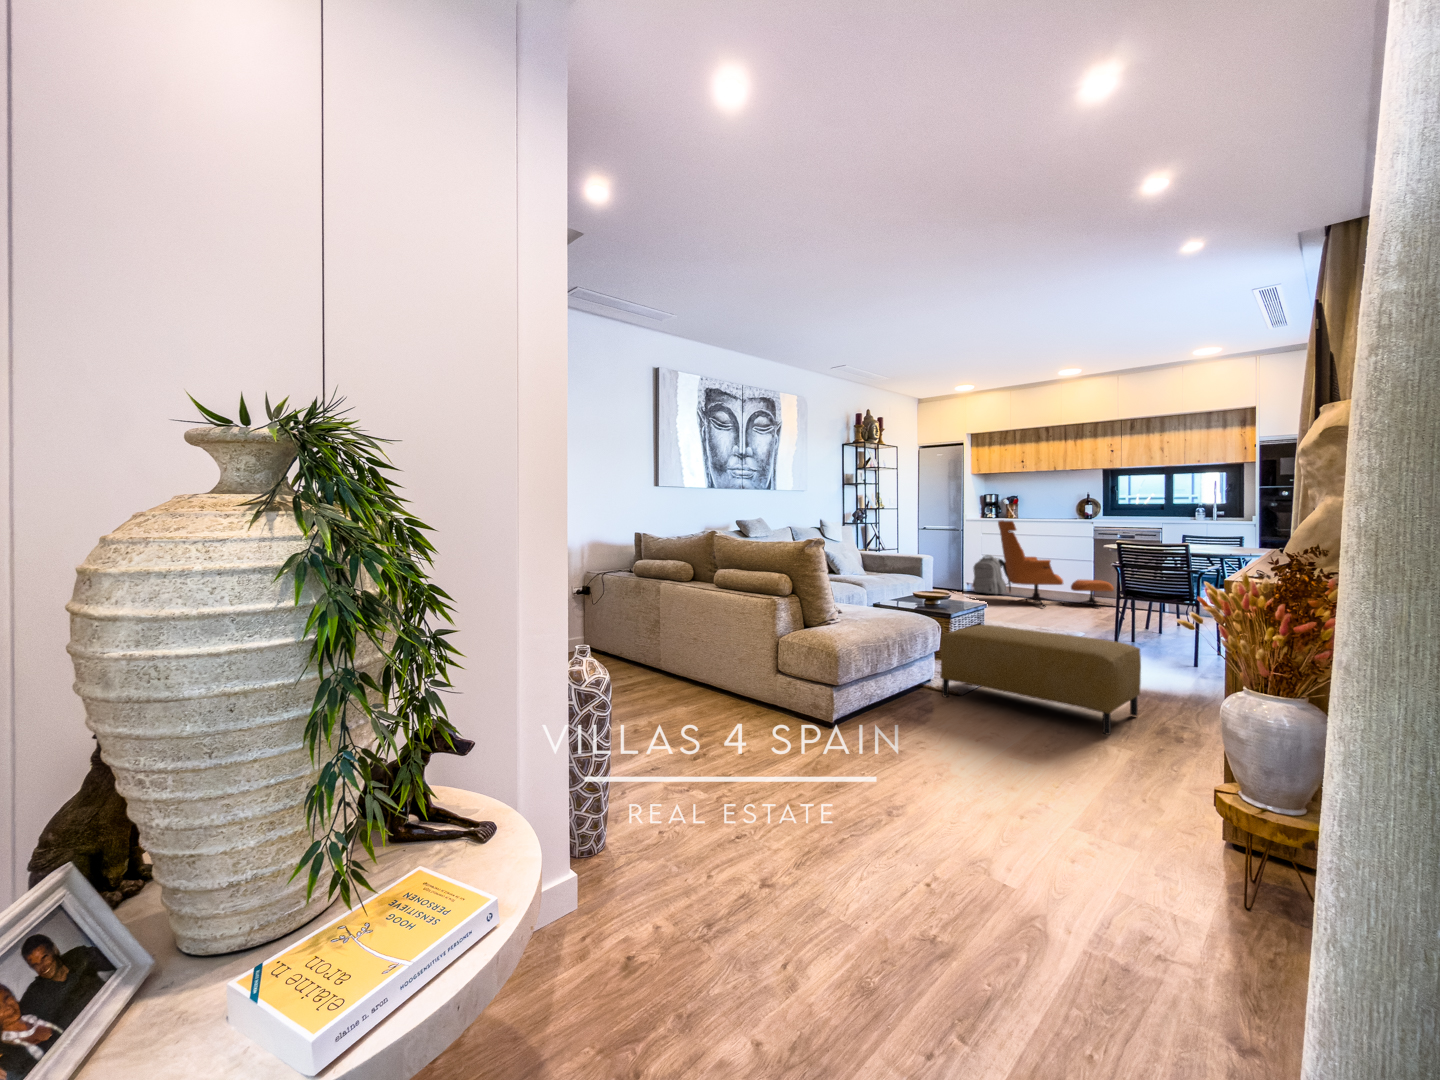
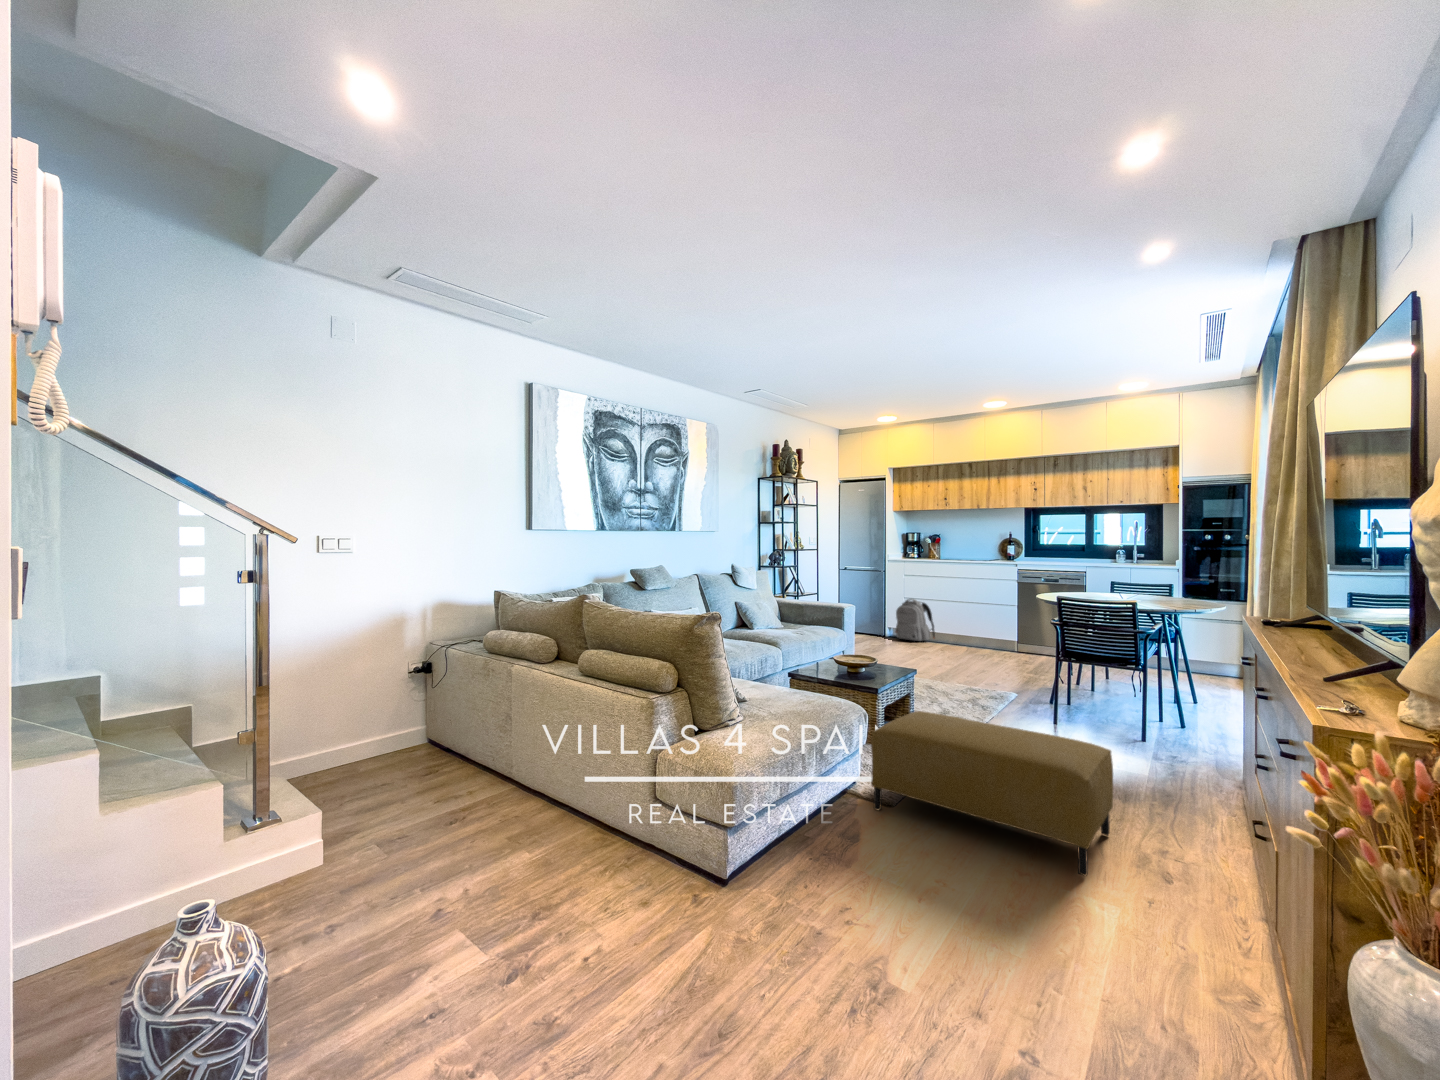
lounge chair: present [998,520,1114,607] -> none [922,563,1042,660]

